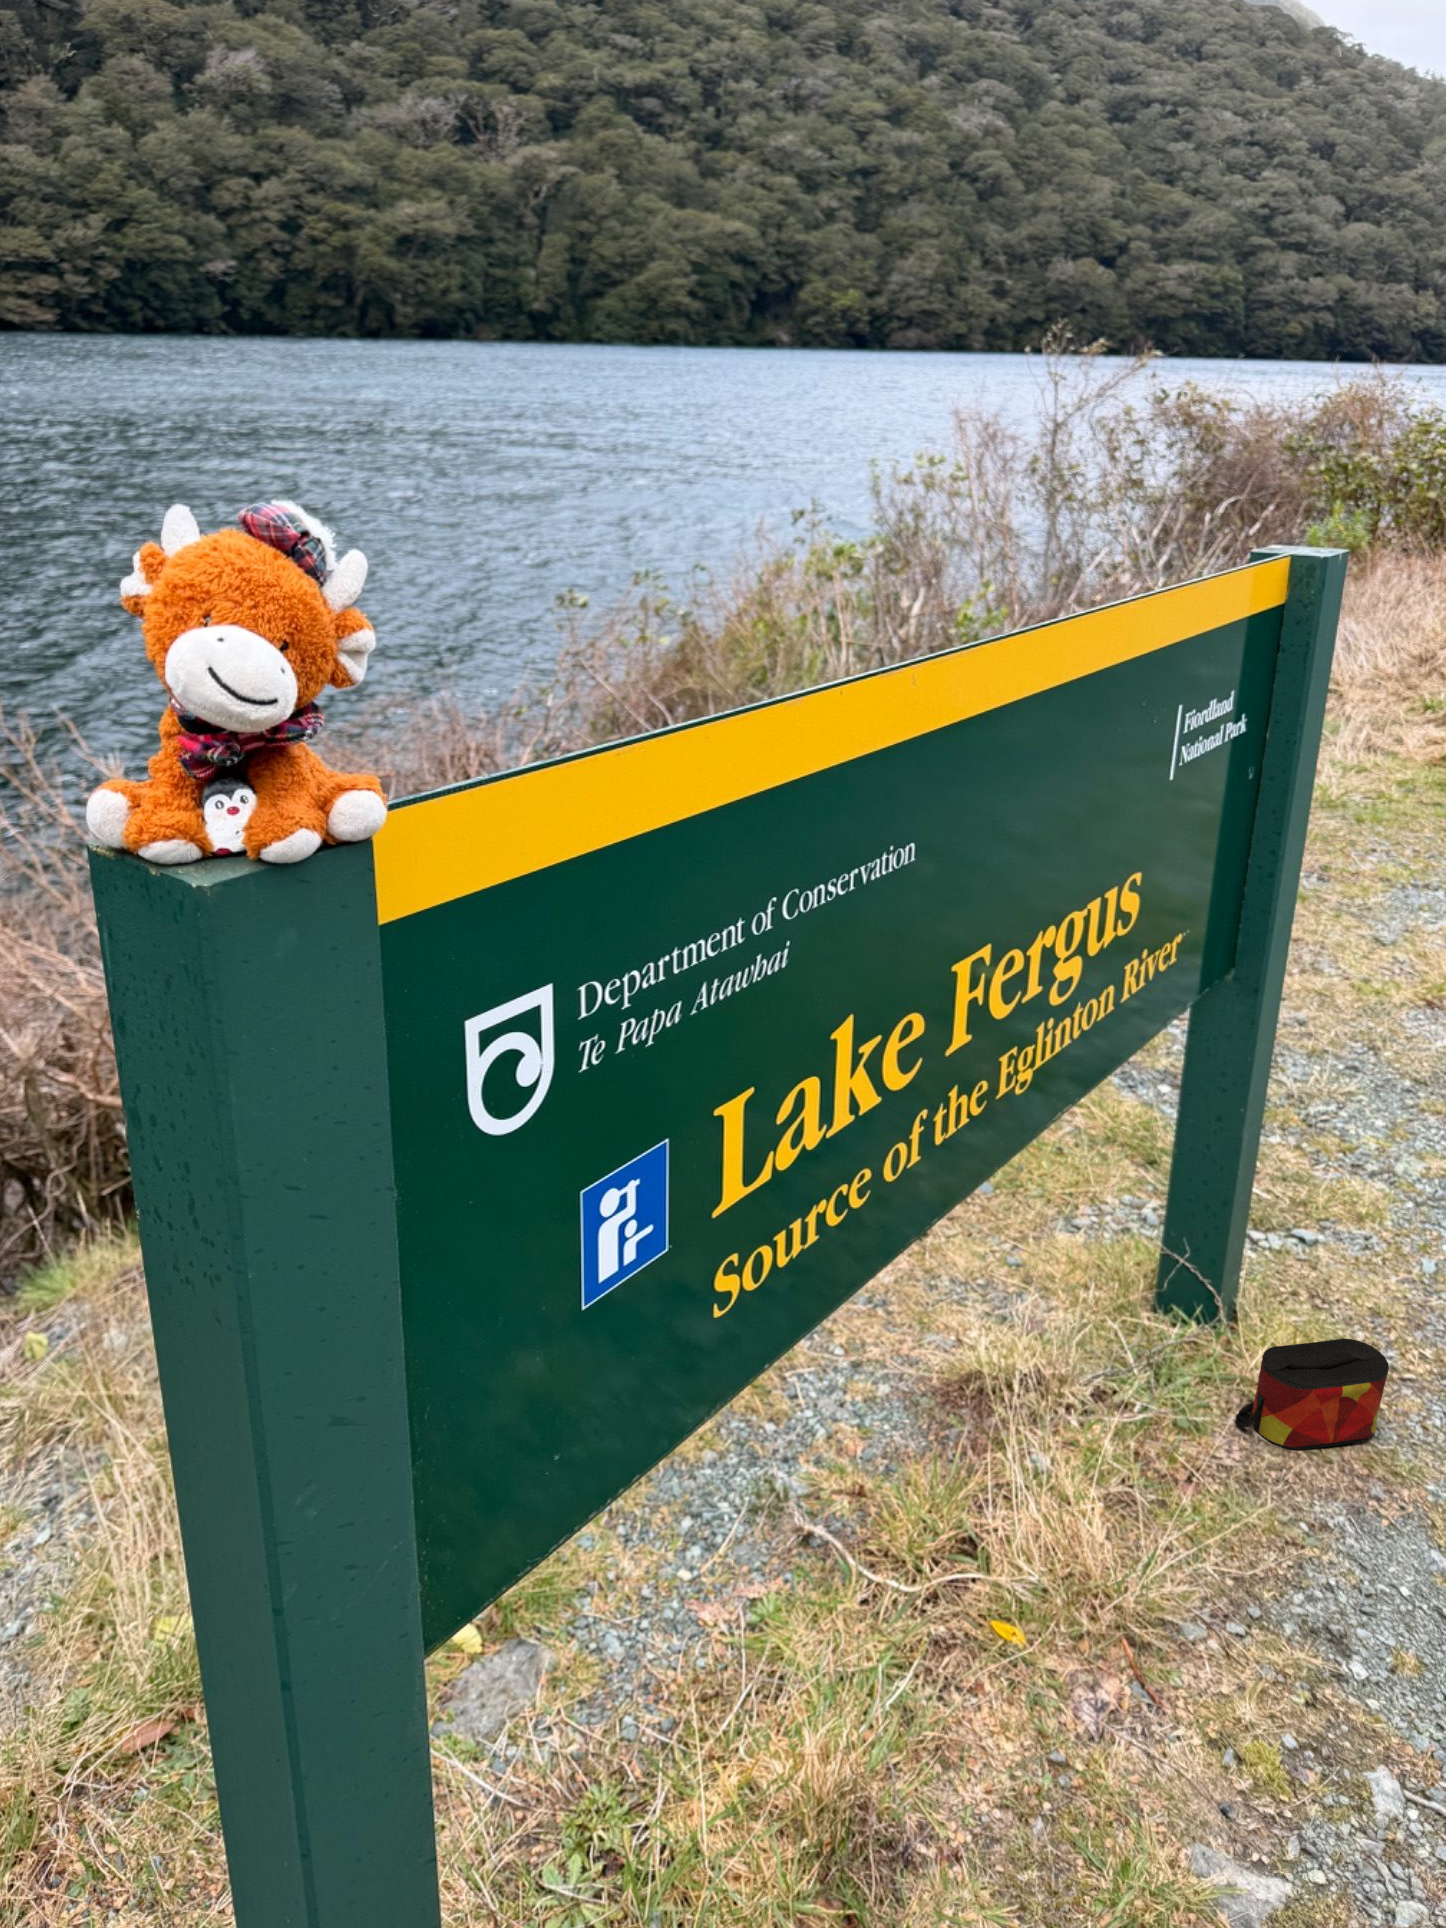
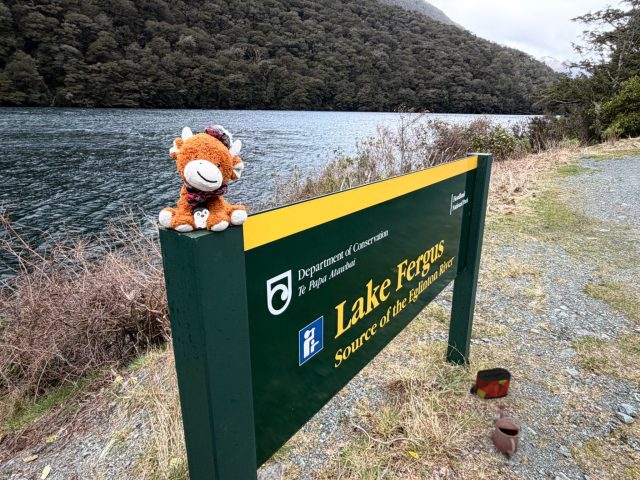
watering can: none [1300,1470,1406,1645] -> present [493,405,522,454]

